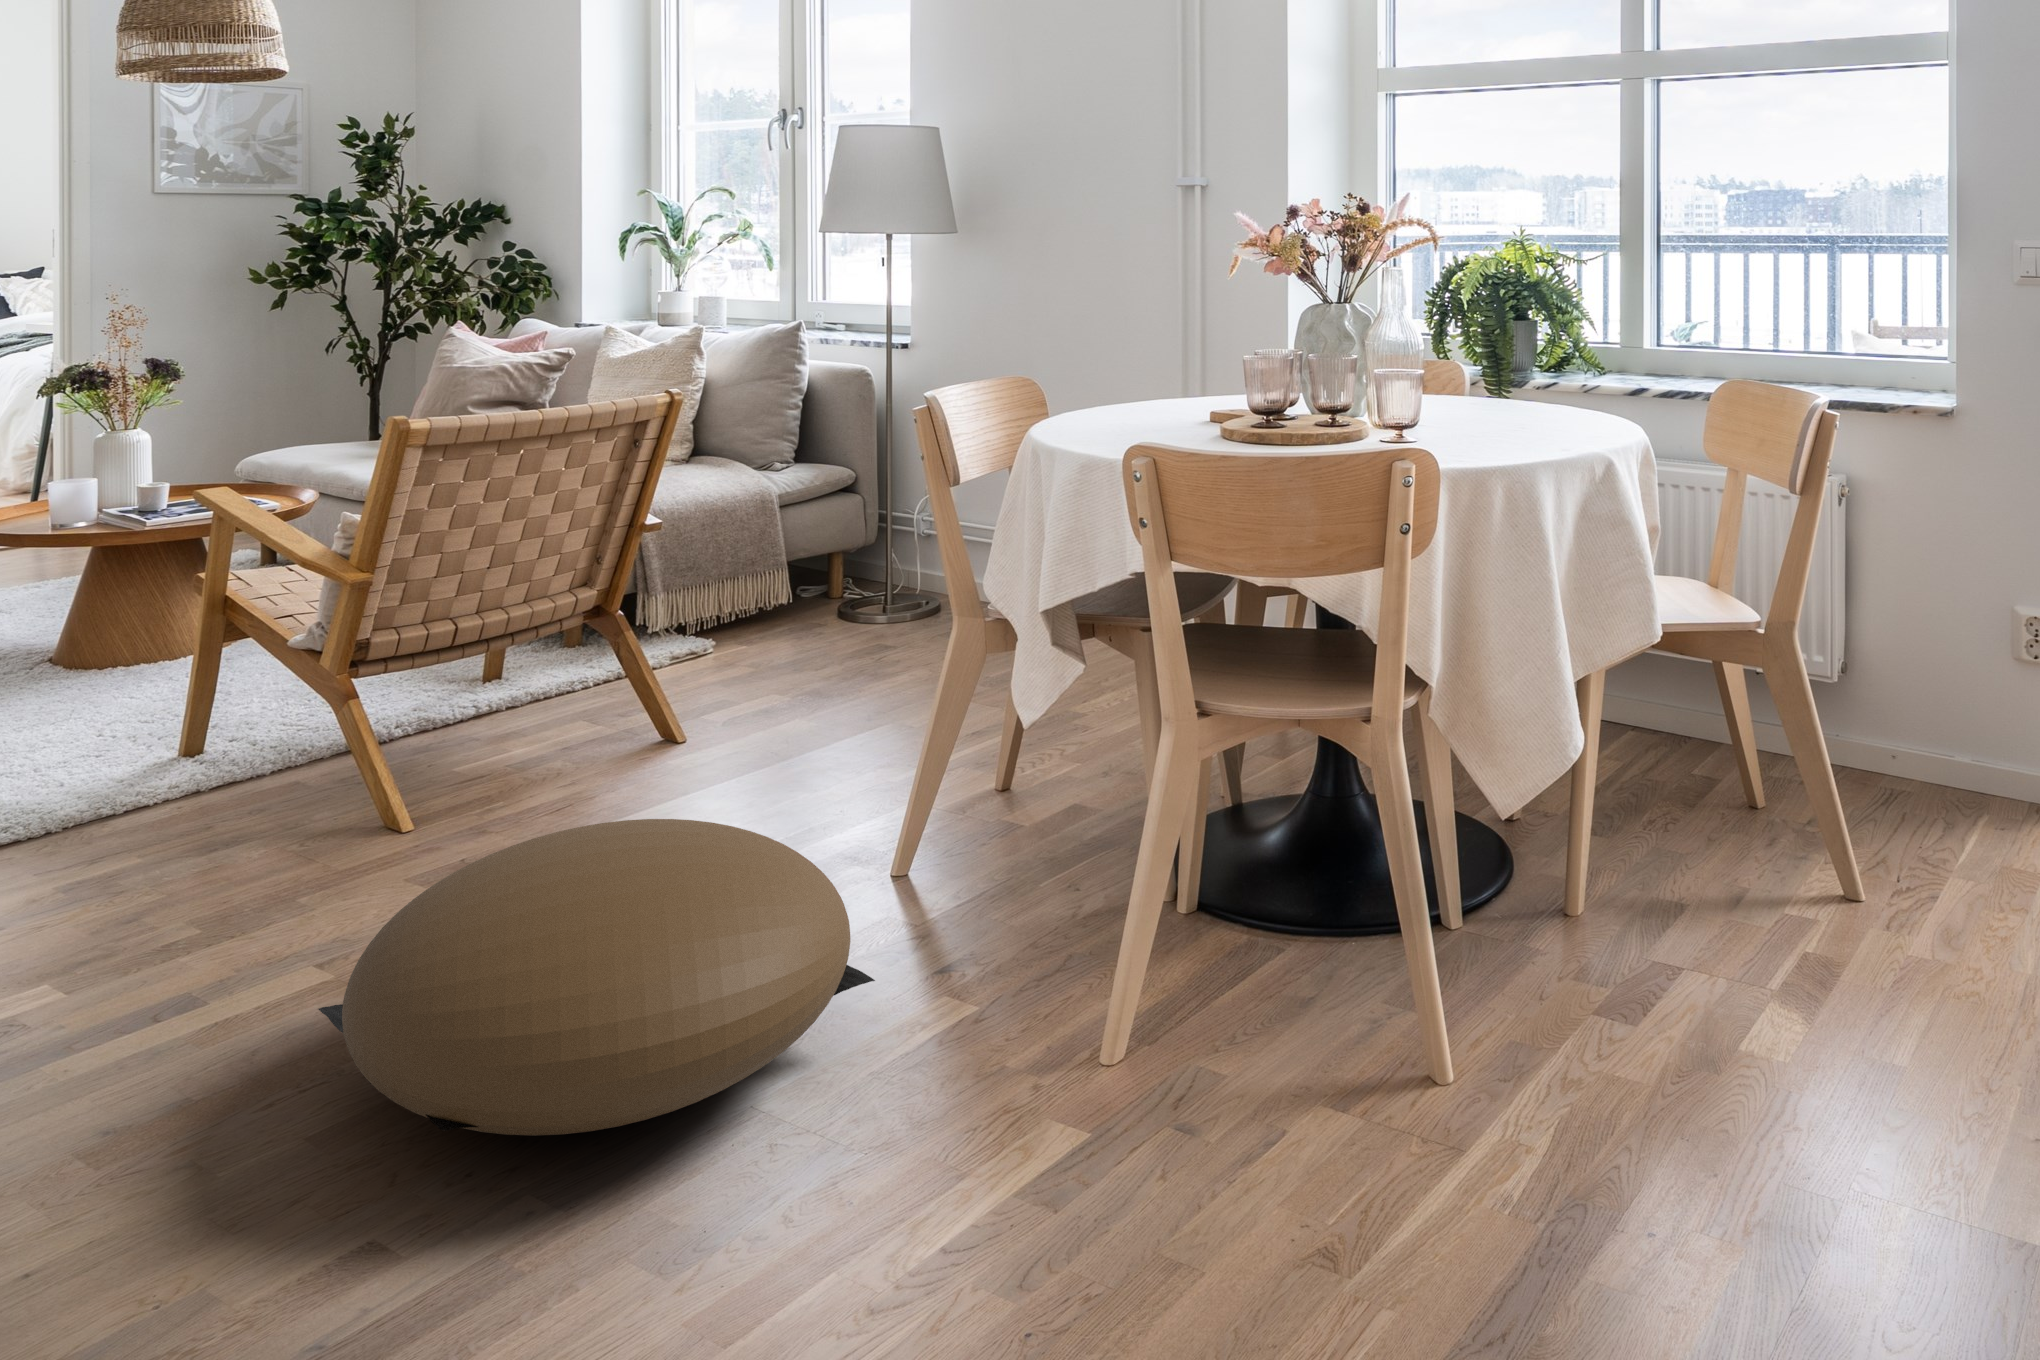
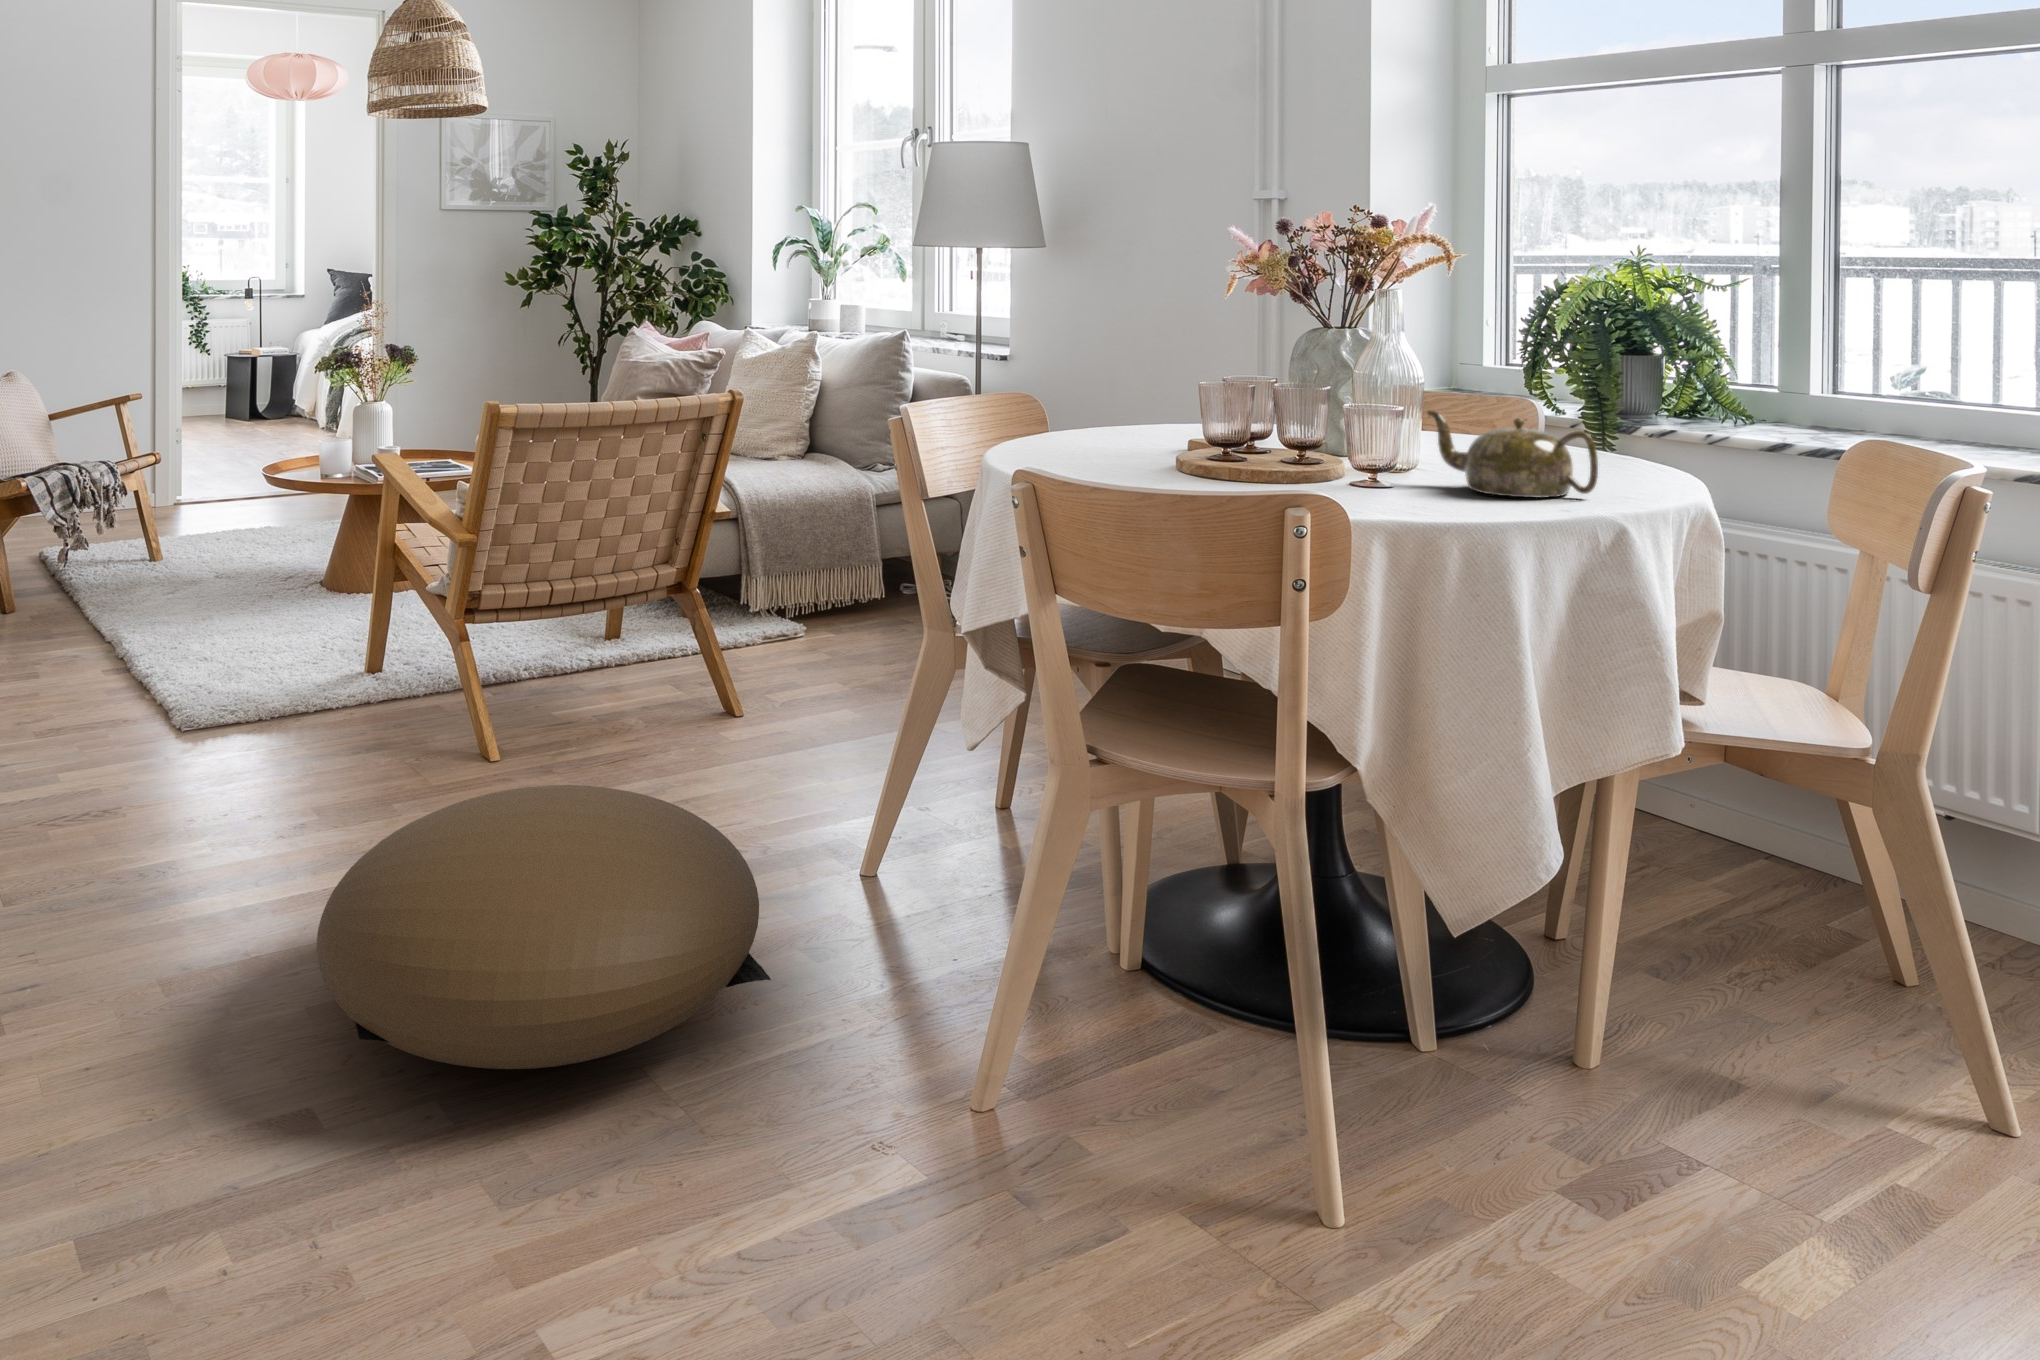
teapot: none [1428,376,1573,446] -> present [1427,411,1598,498]

